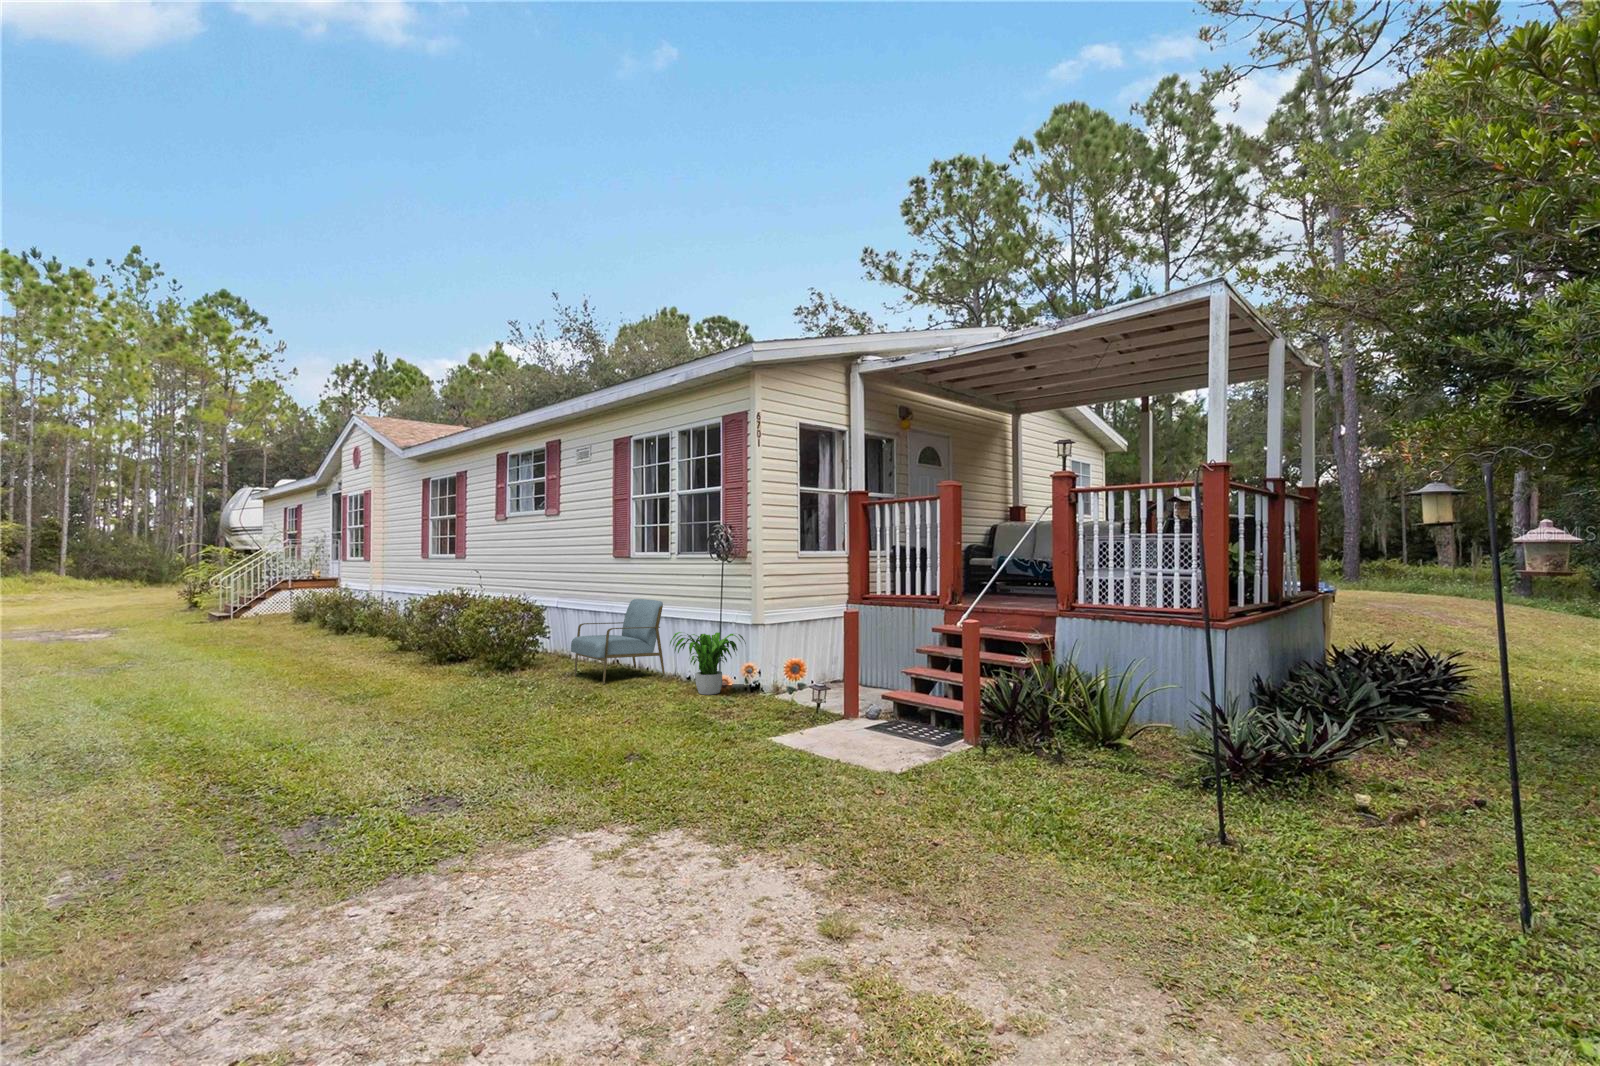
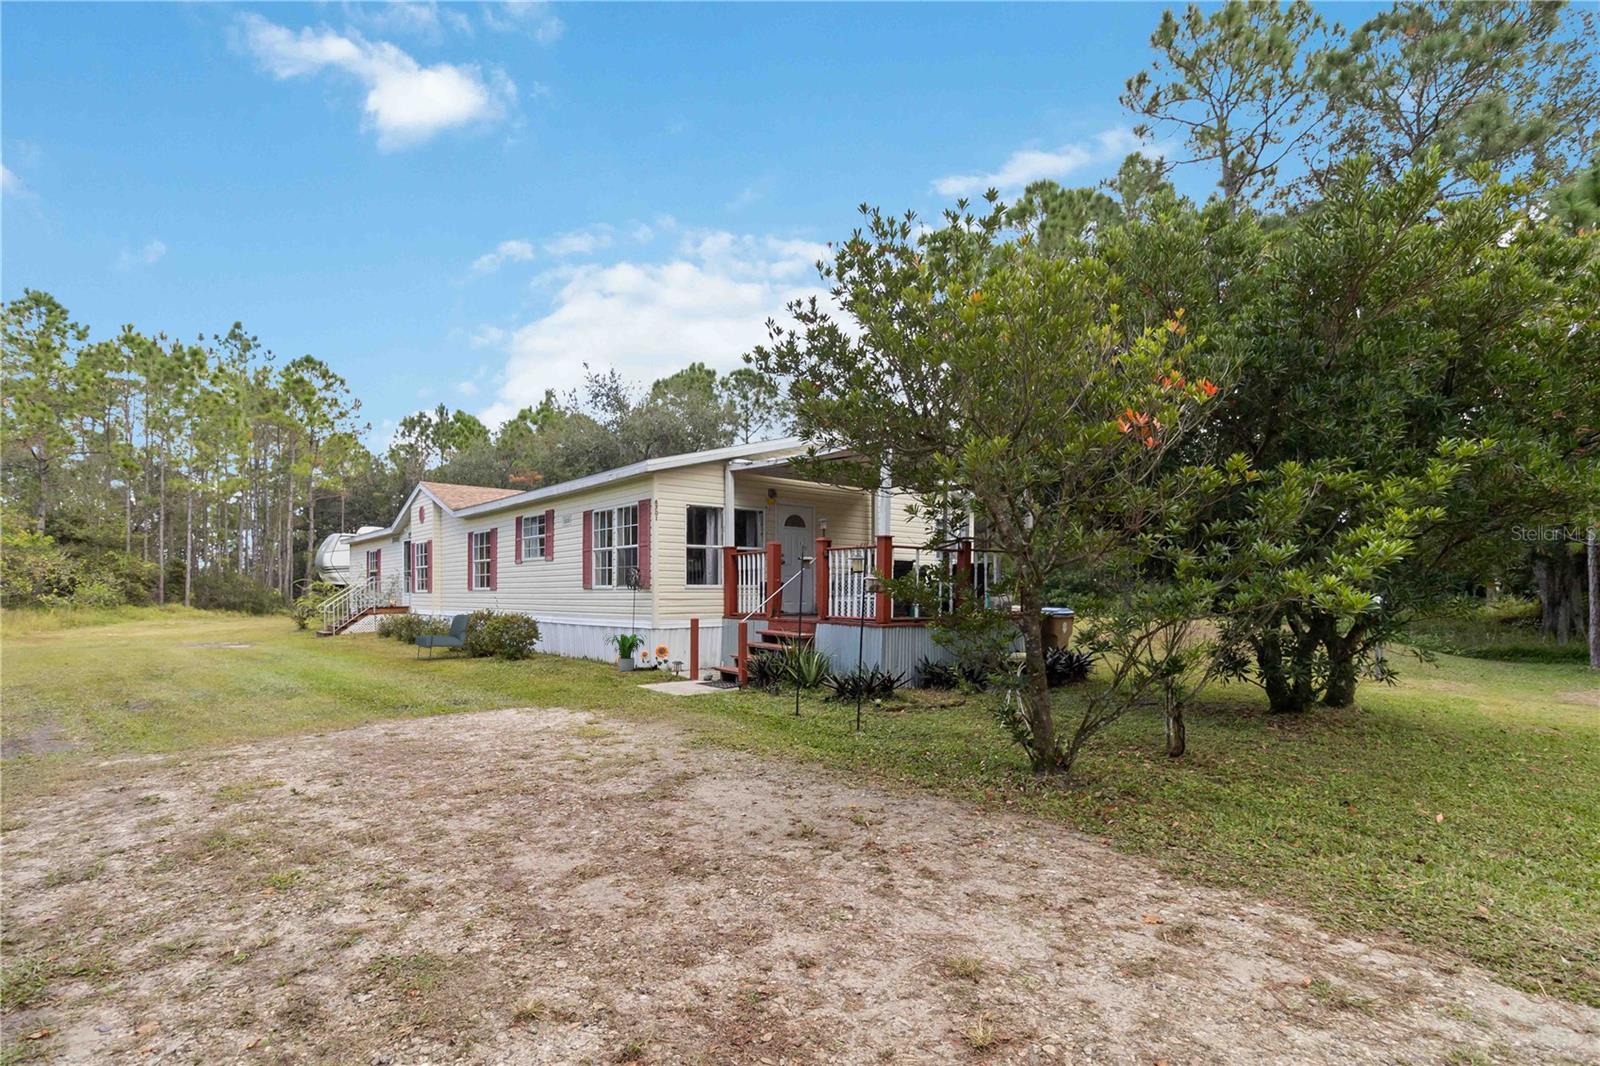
chair: present [571,599,665,684] -> present [415,615,471,661]

